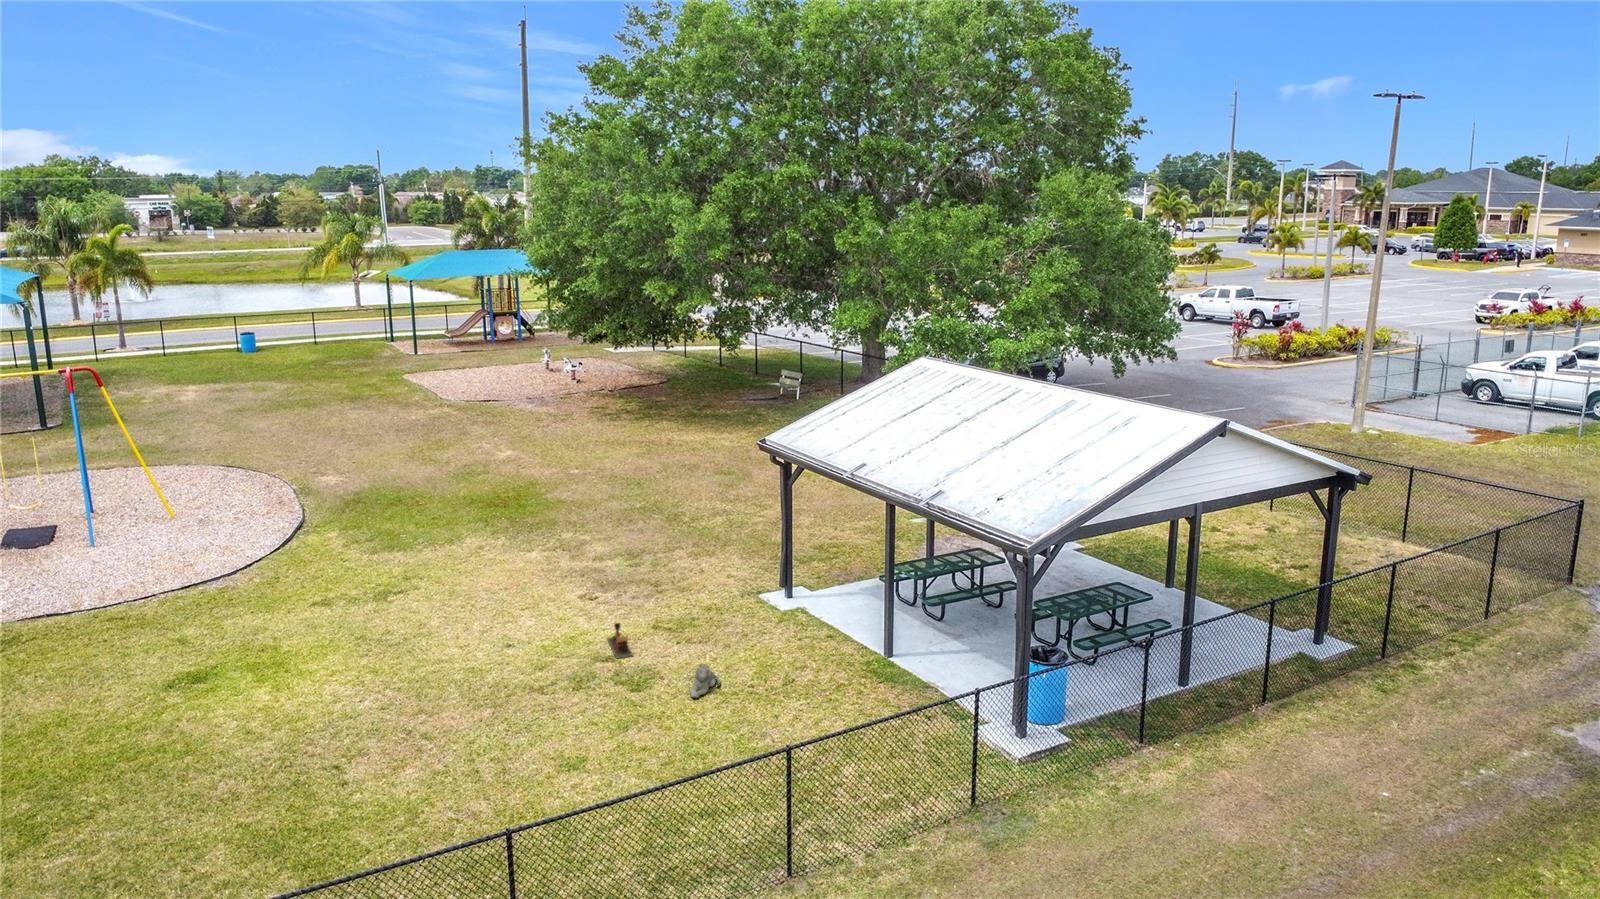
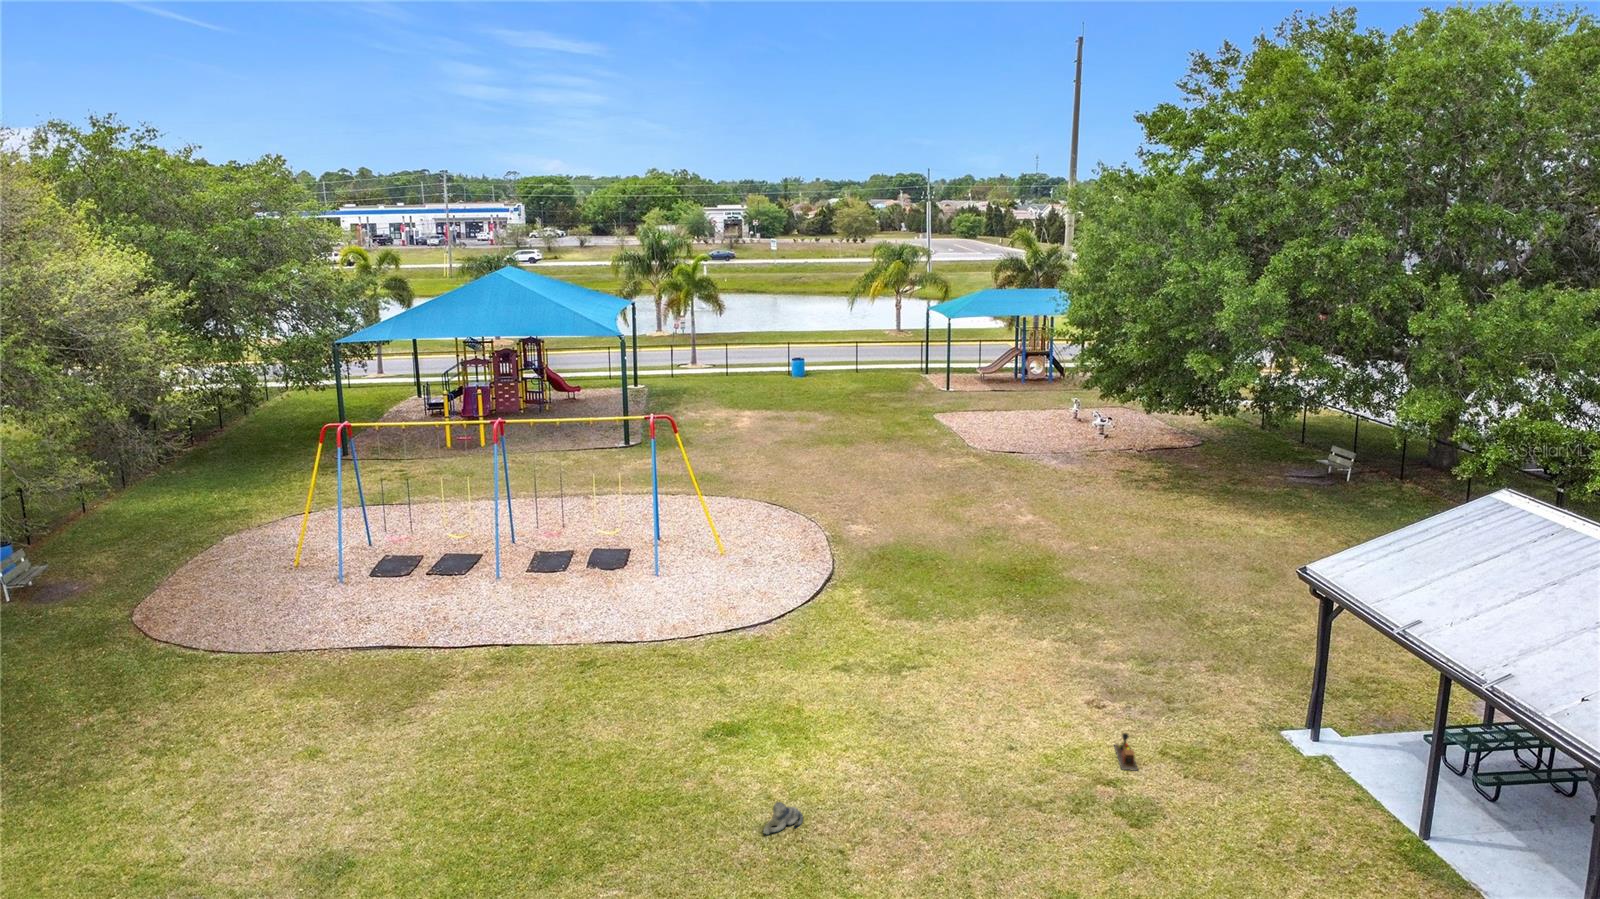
plush toy: present [690,665,721,698] -> present [763,802,803,835]

